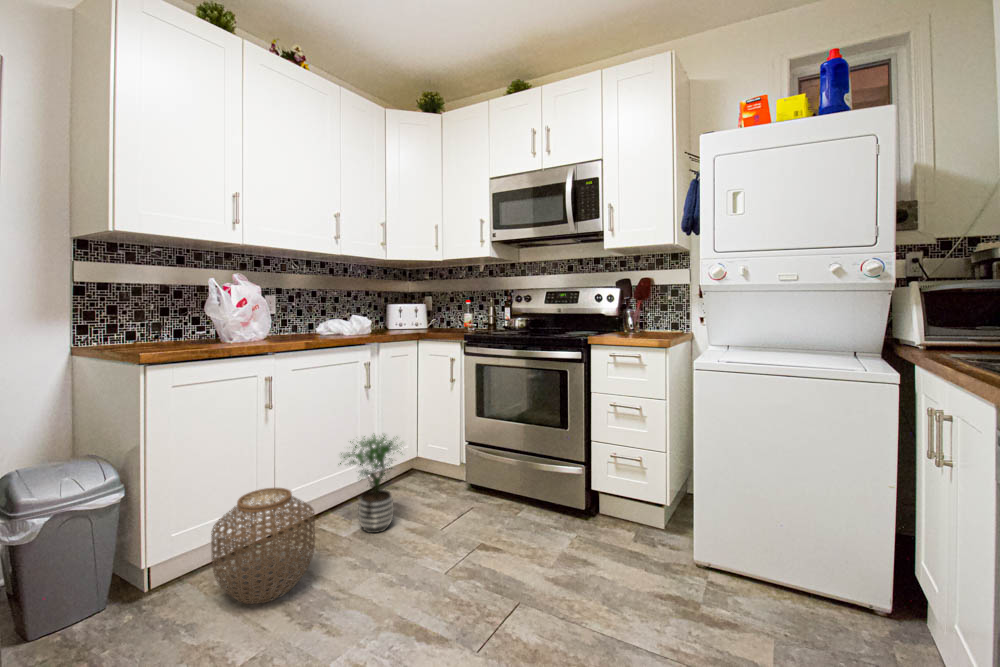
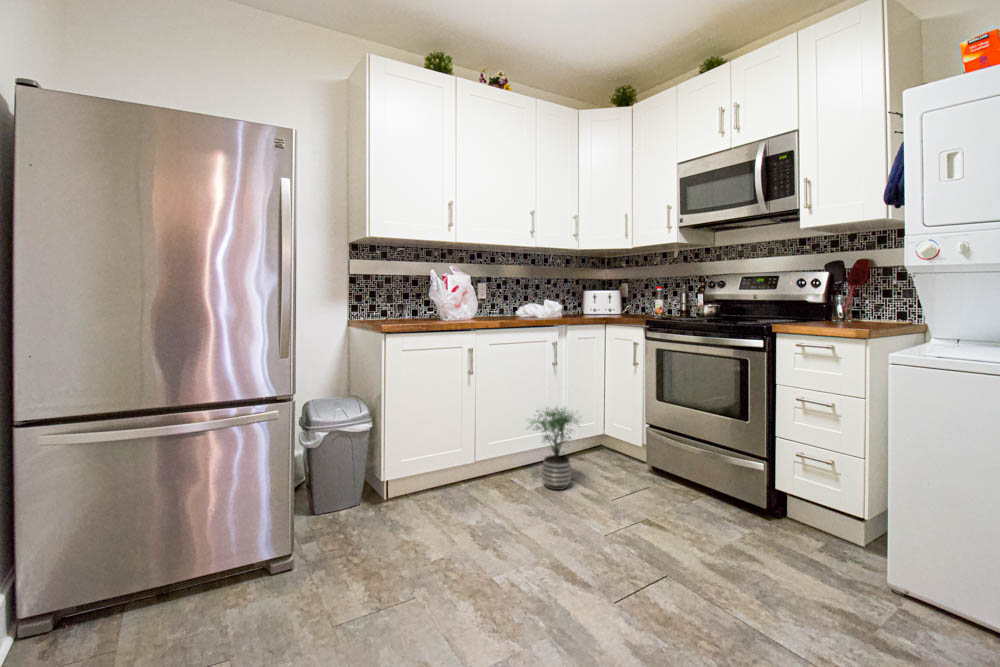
woven basket: present [211,488,315,604] -> none [435,436,503,518]

